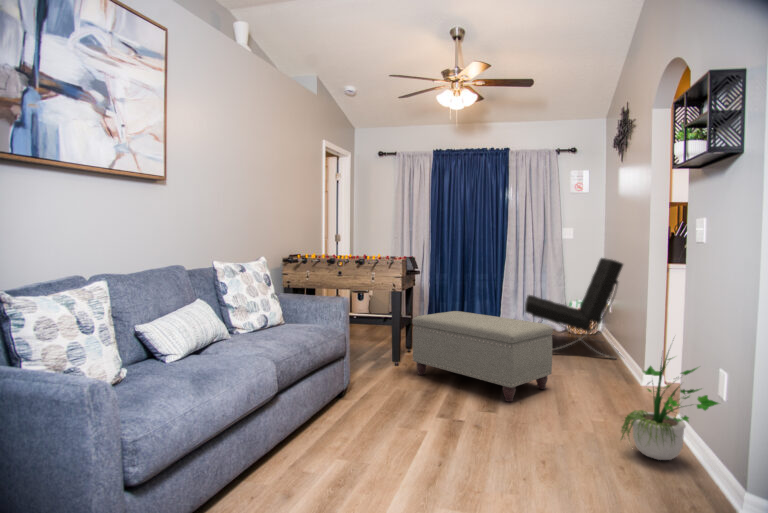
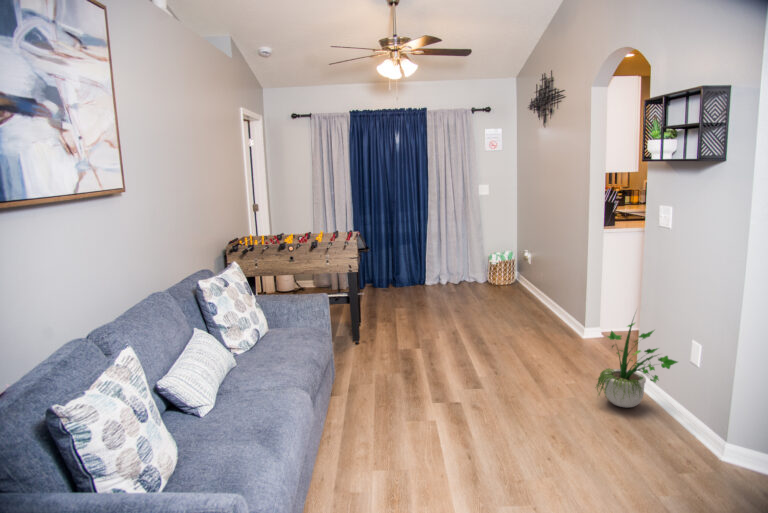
lounge chair: present [525,258,623,358] -> none [455,216,548,312]
ottoman: present [412,311,553,401] -> none [380,286,511,370]

